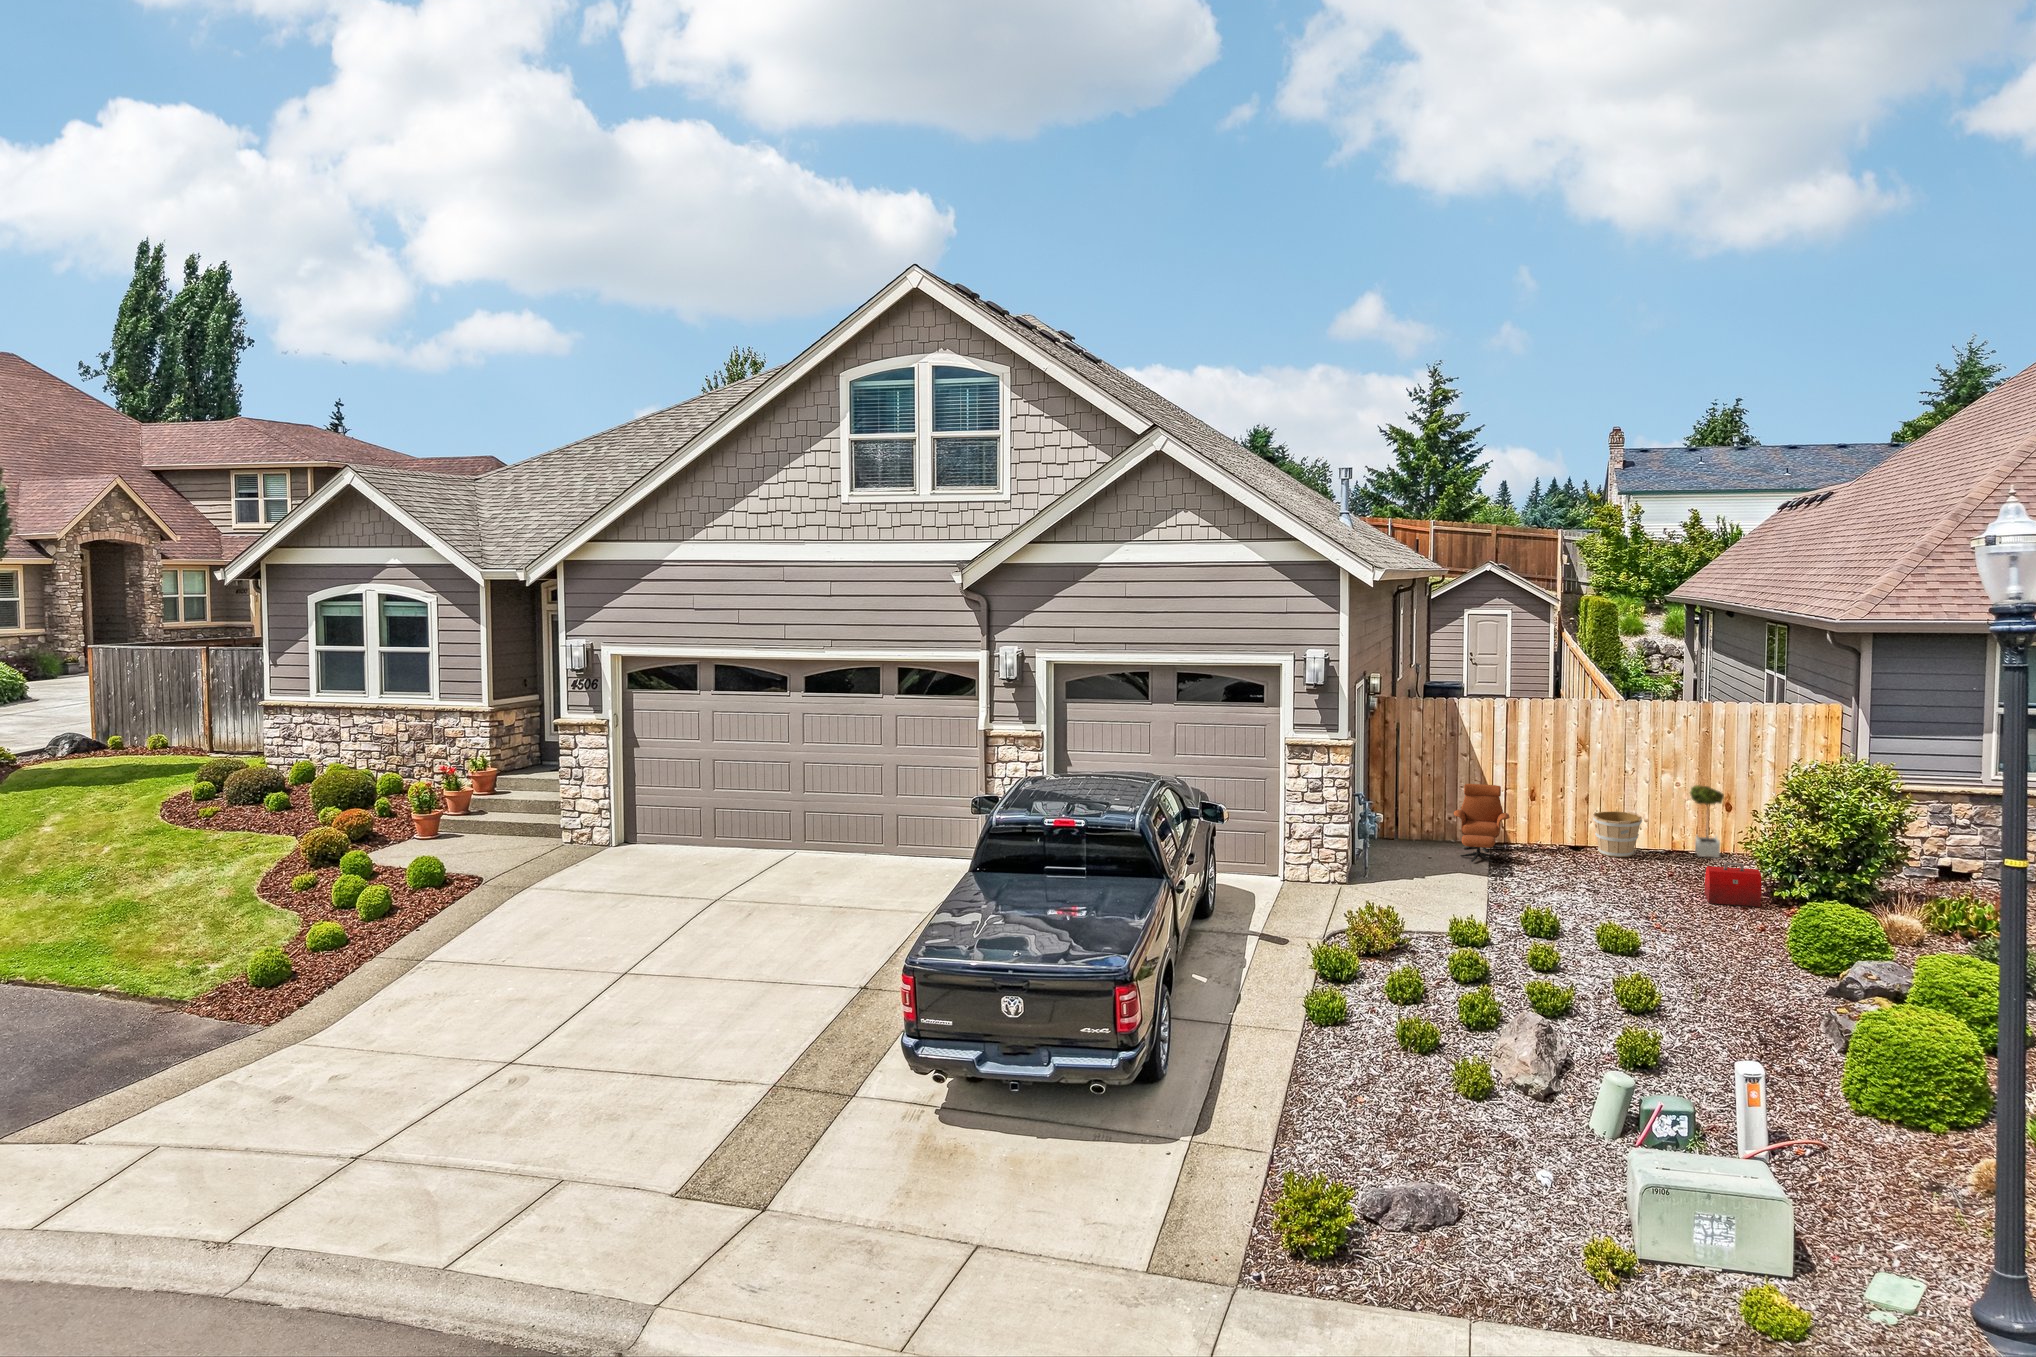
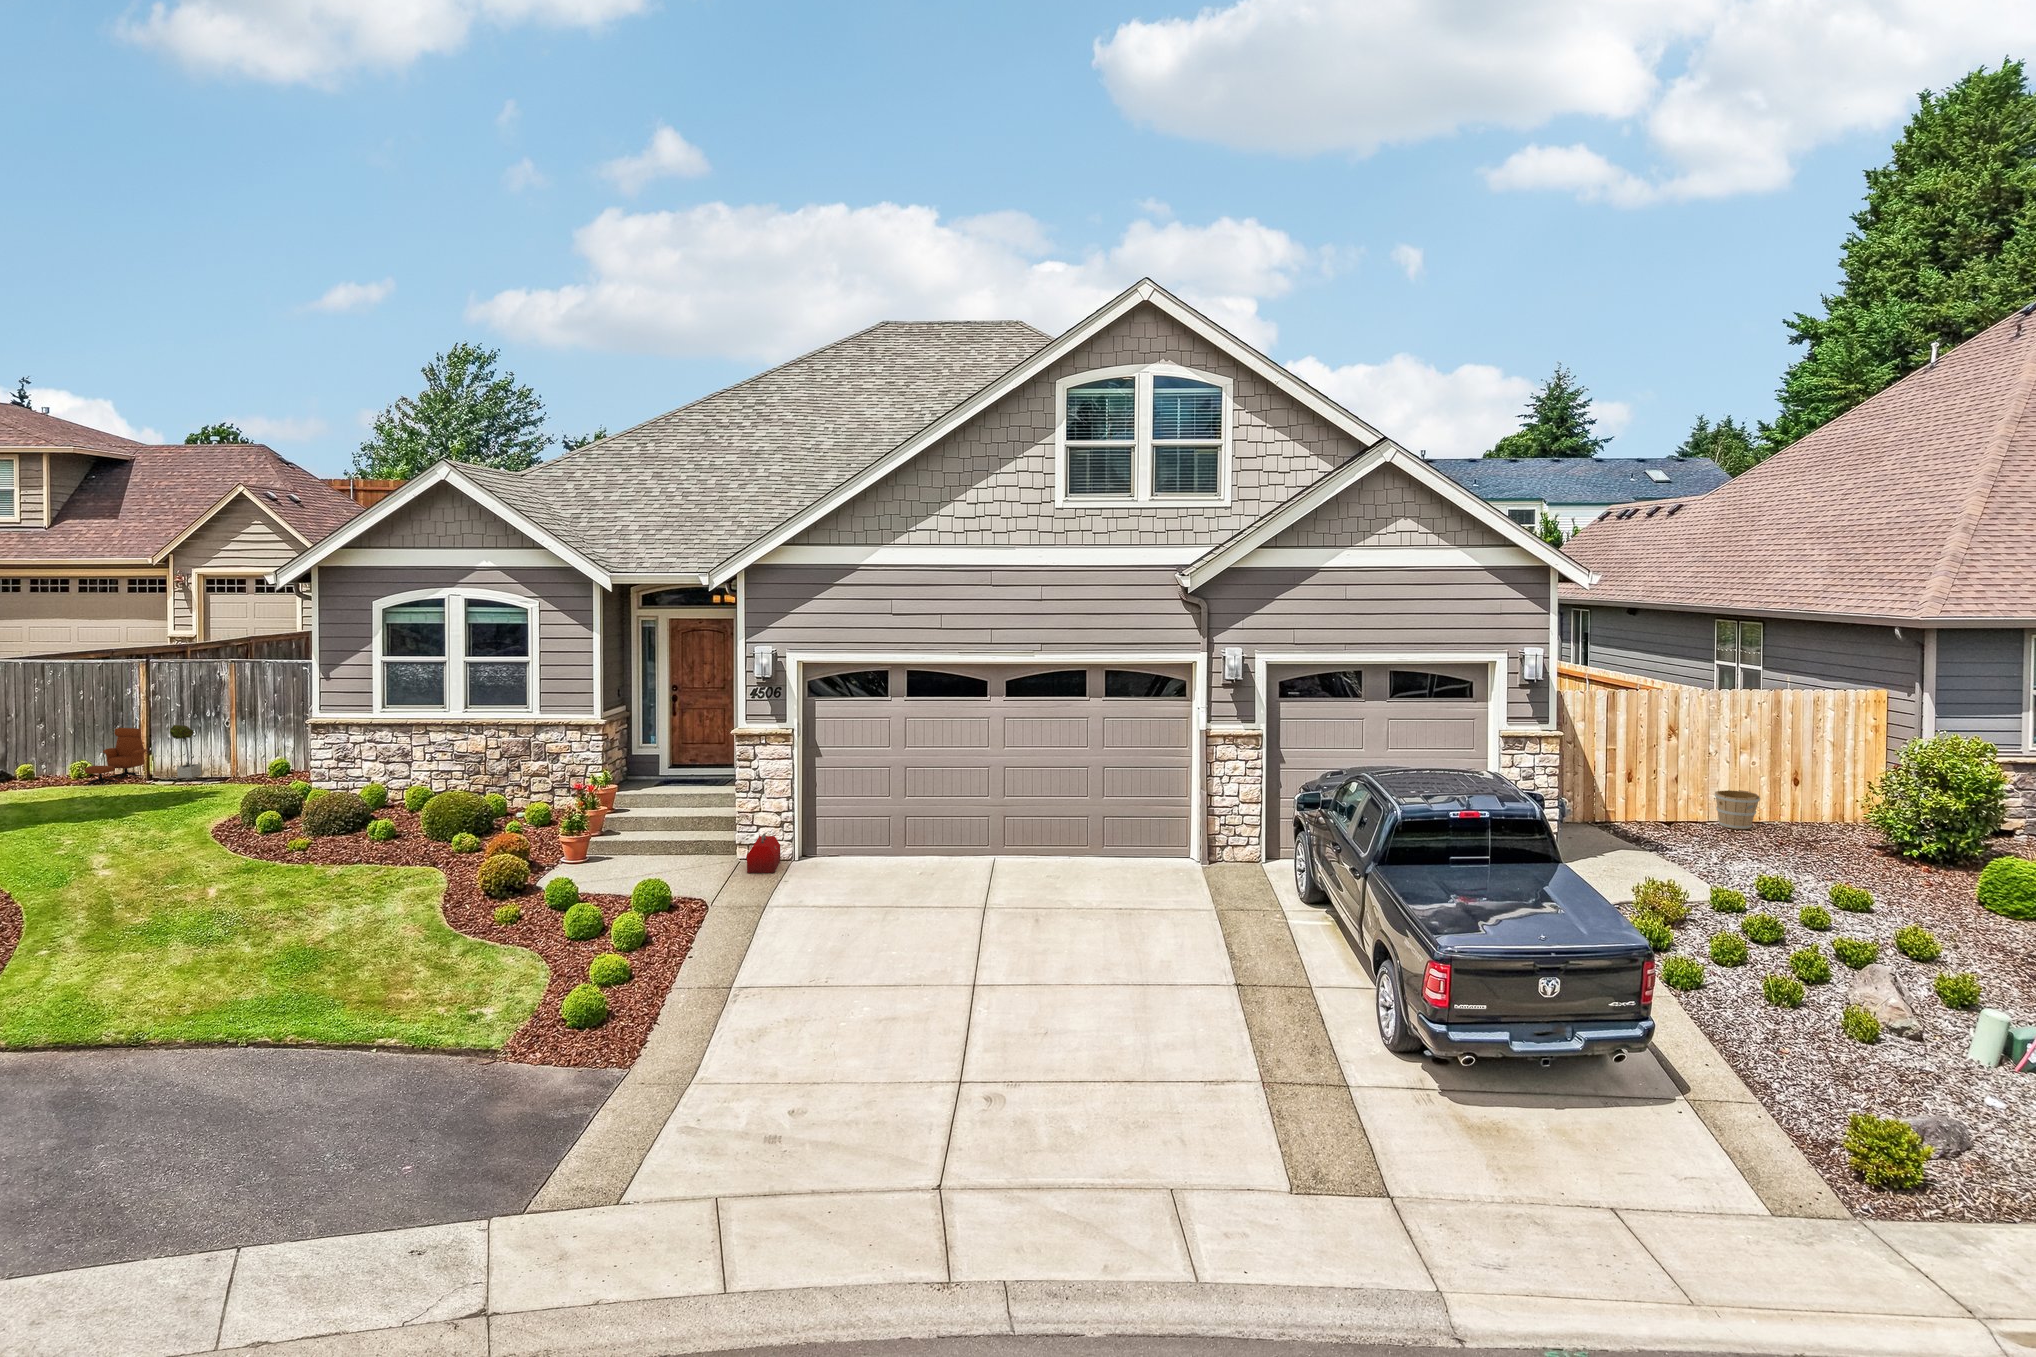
lounge chair: present [1454,784,1509,862] -> present [85,728,147,785]
potted tree: present [1690,785,1724,858] -> present [170,725,202,778]
toolbox: present [1704,863,1762,907] -> present [747,834,781,873]

